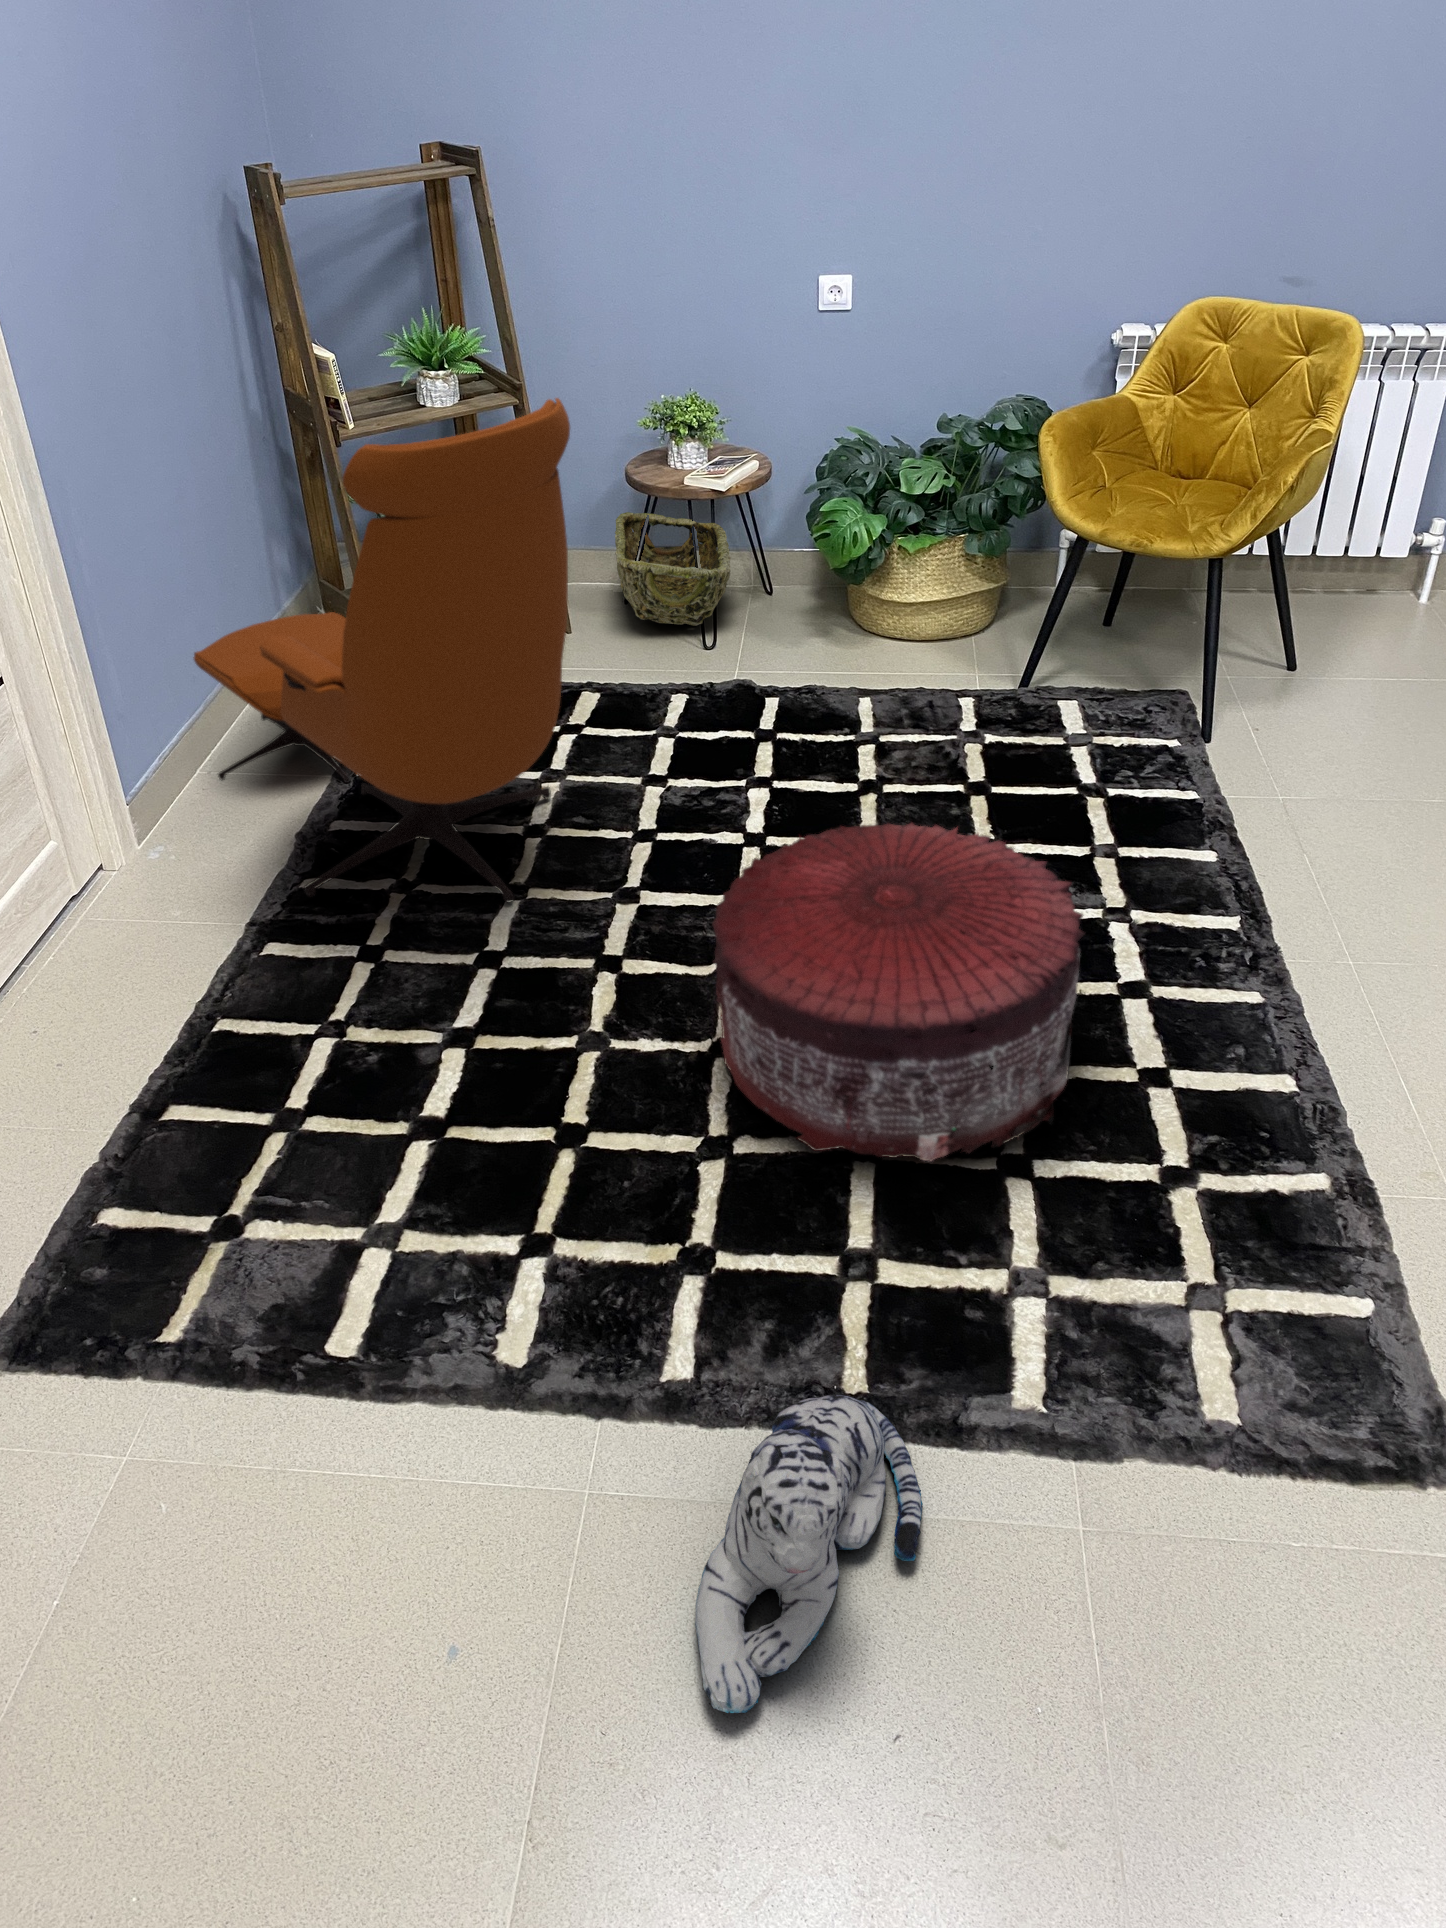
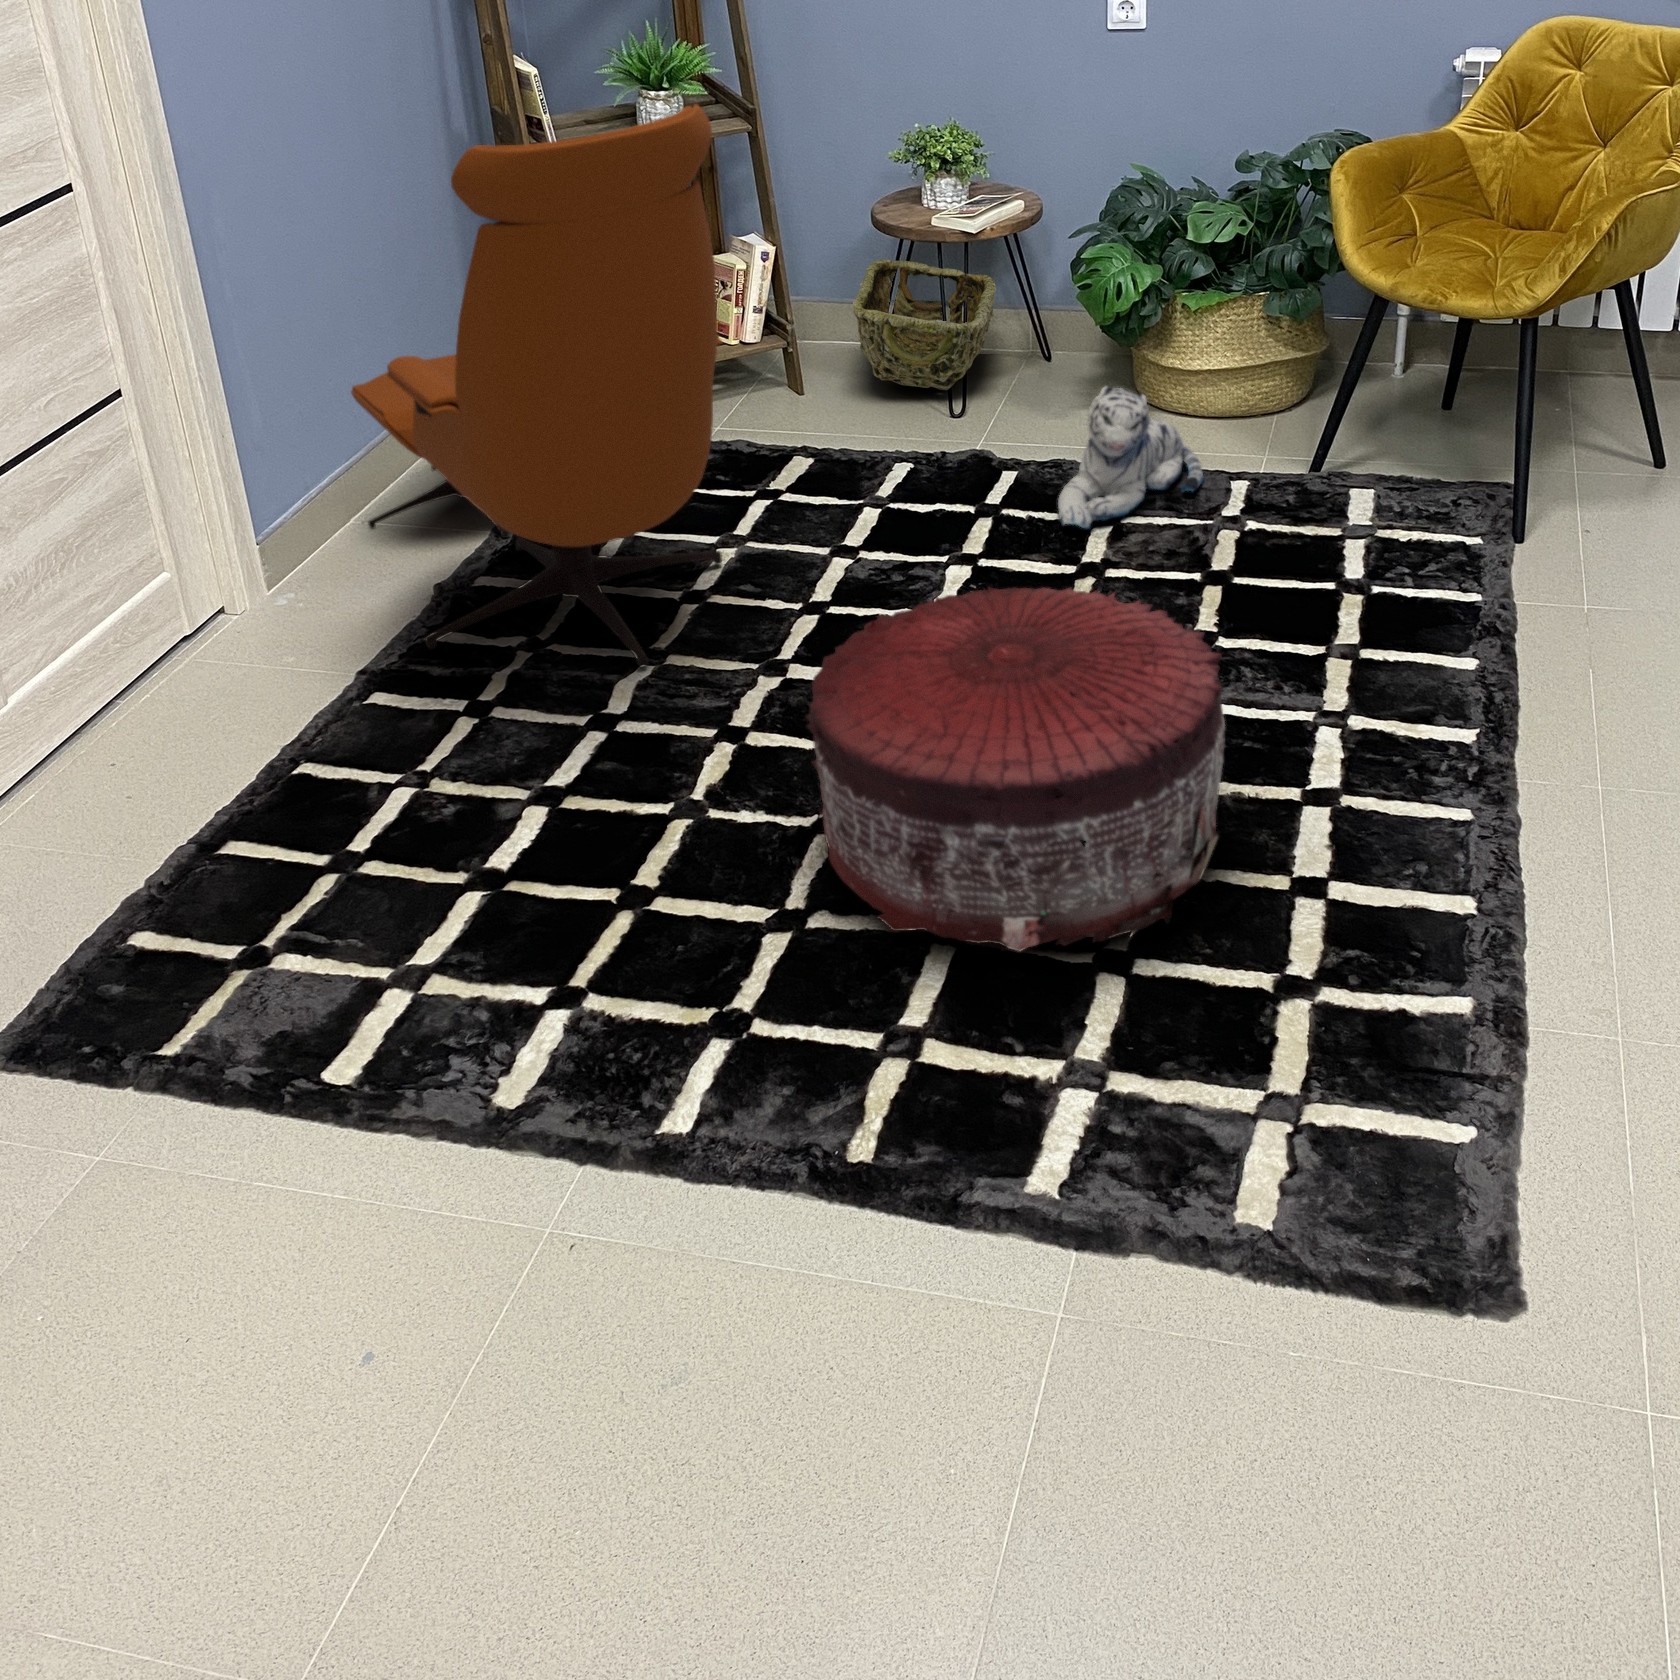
plush toy: present [695,1395,923,1713] -> present [1057,387,1204,528]

